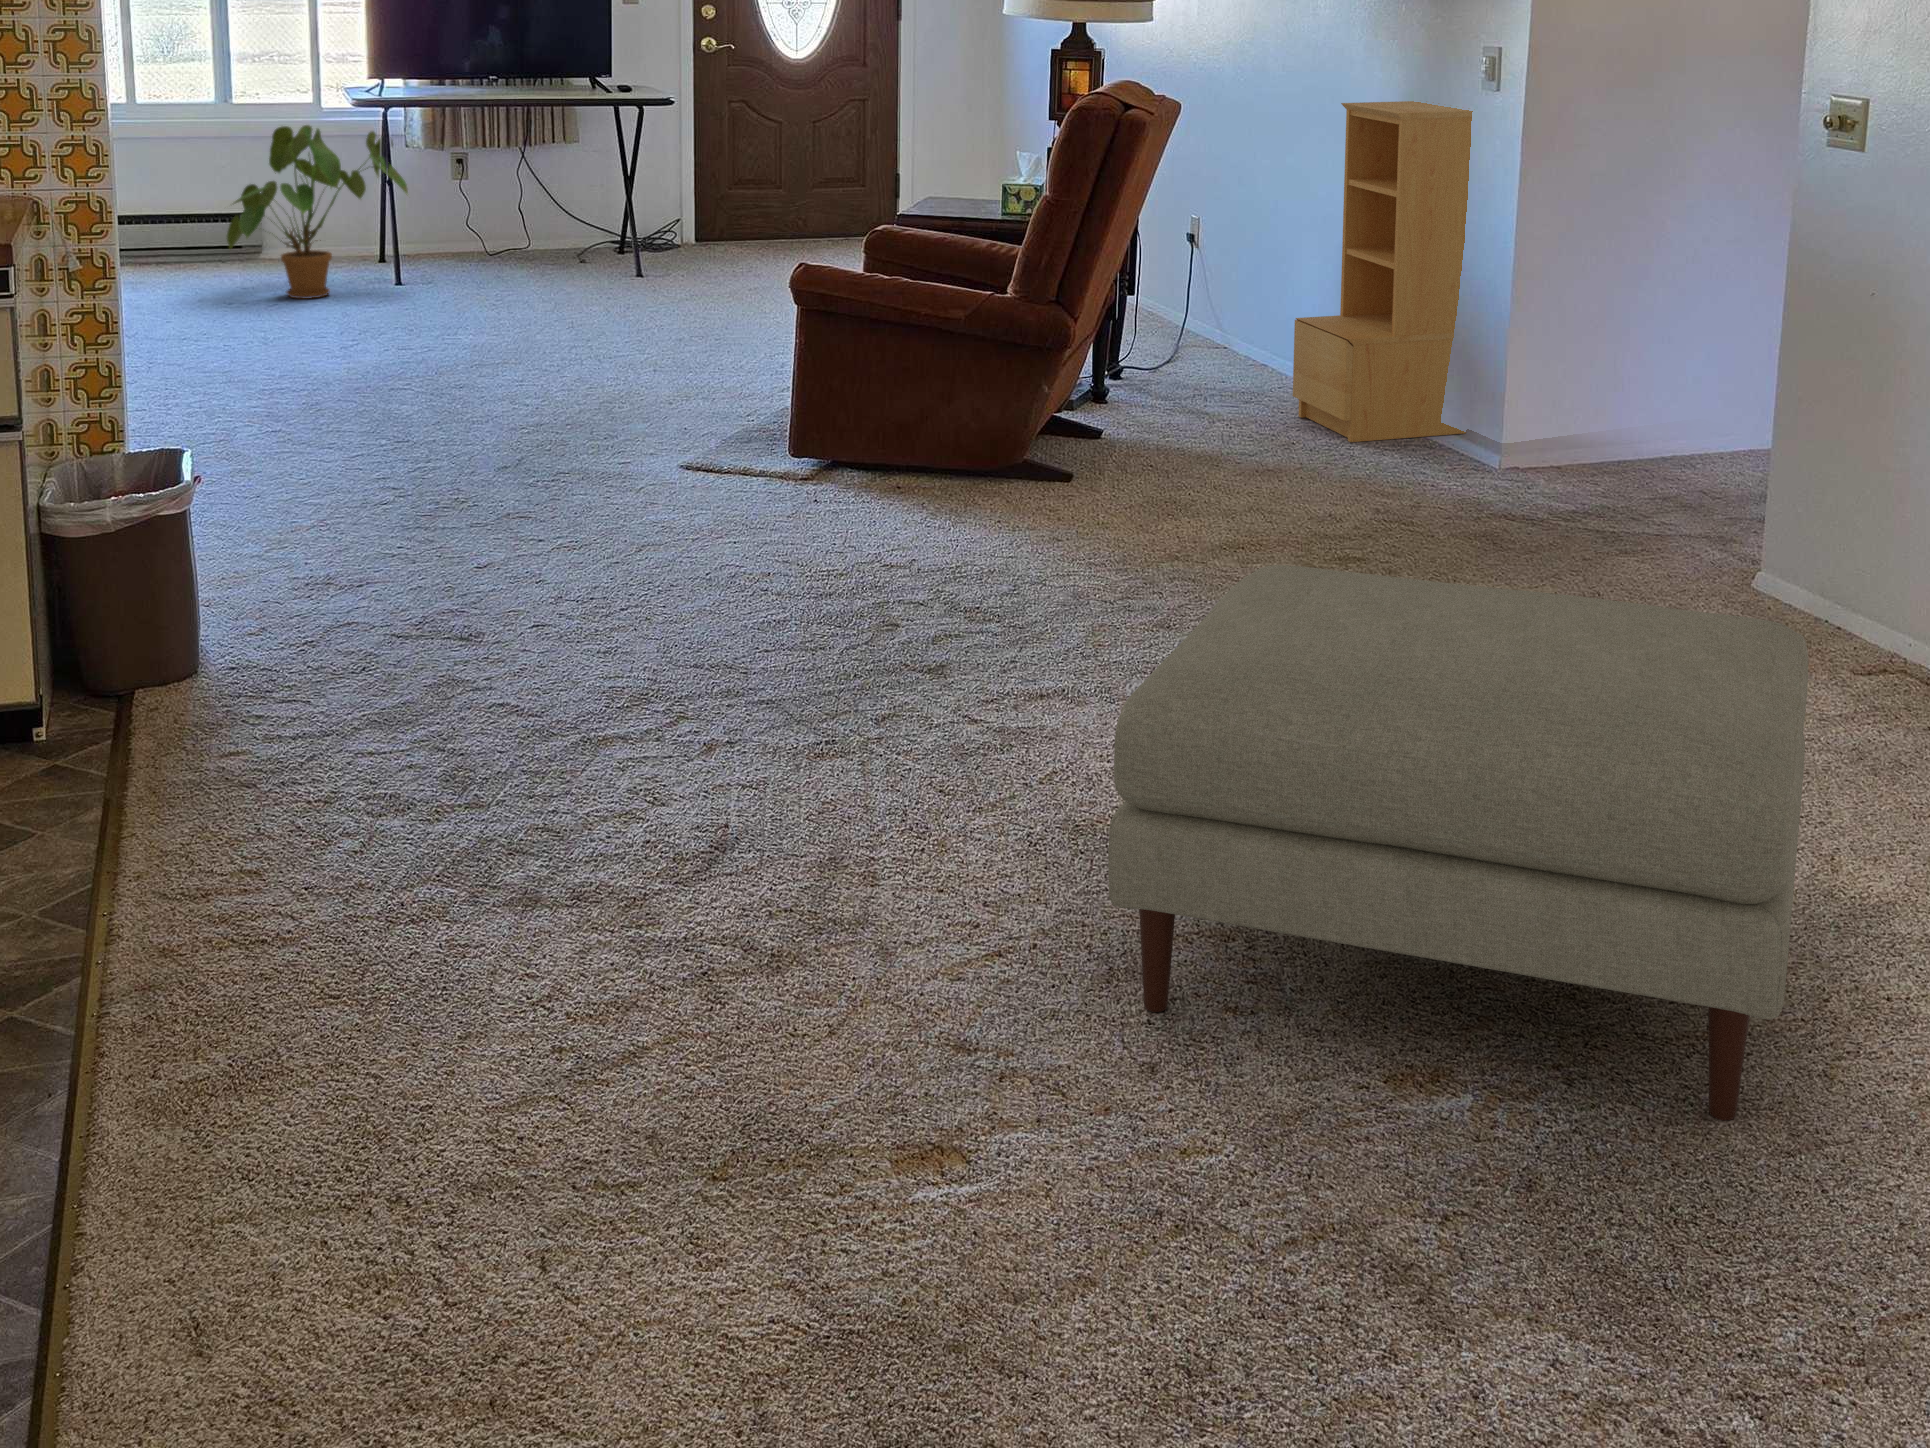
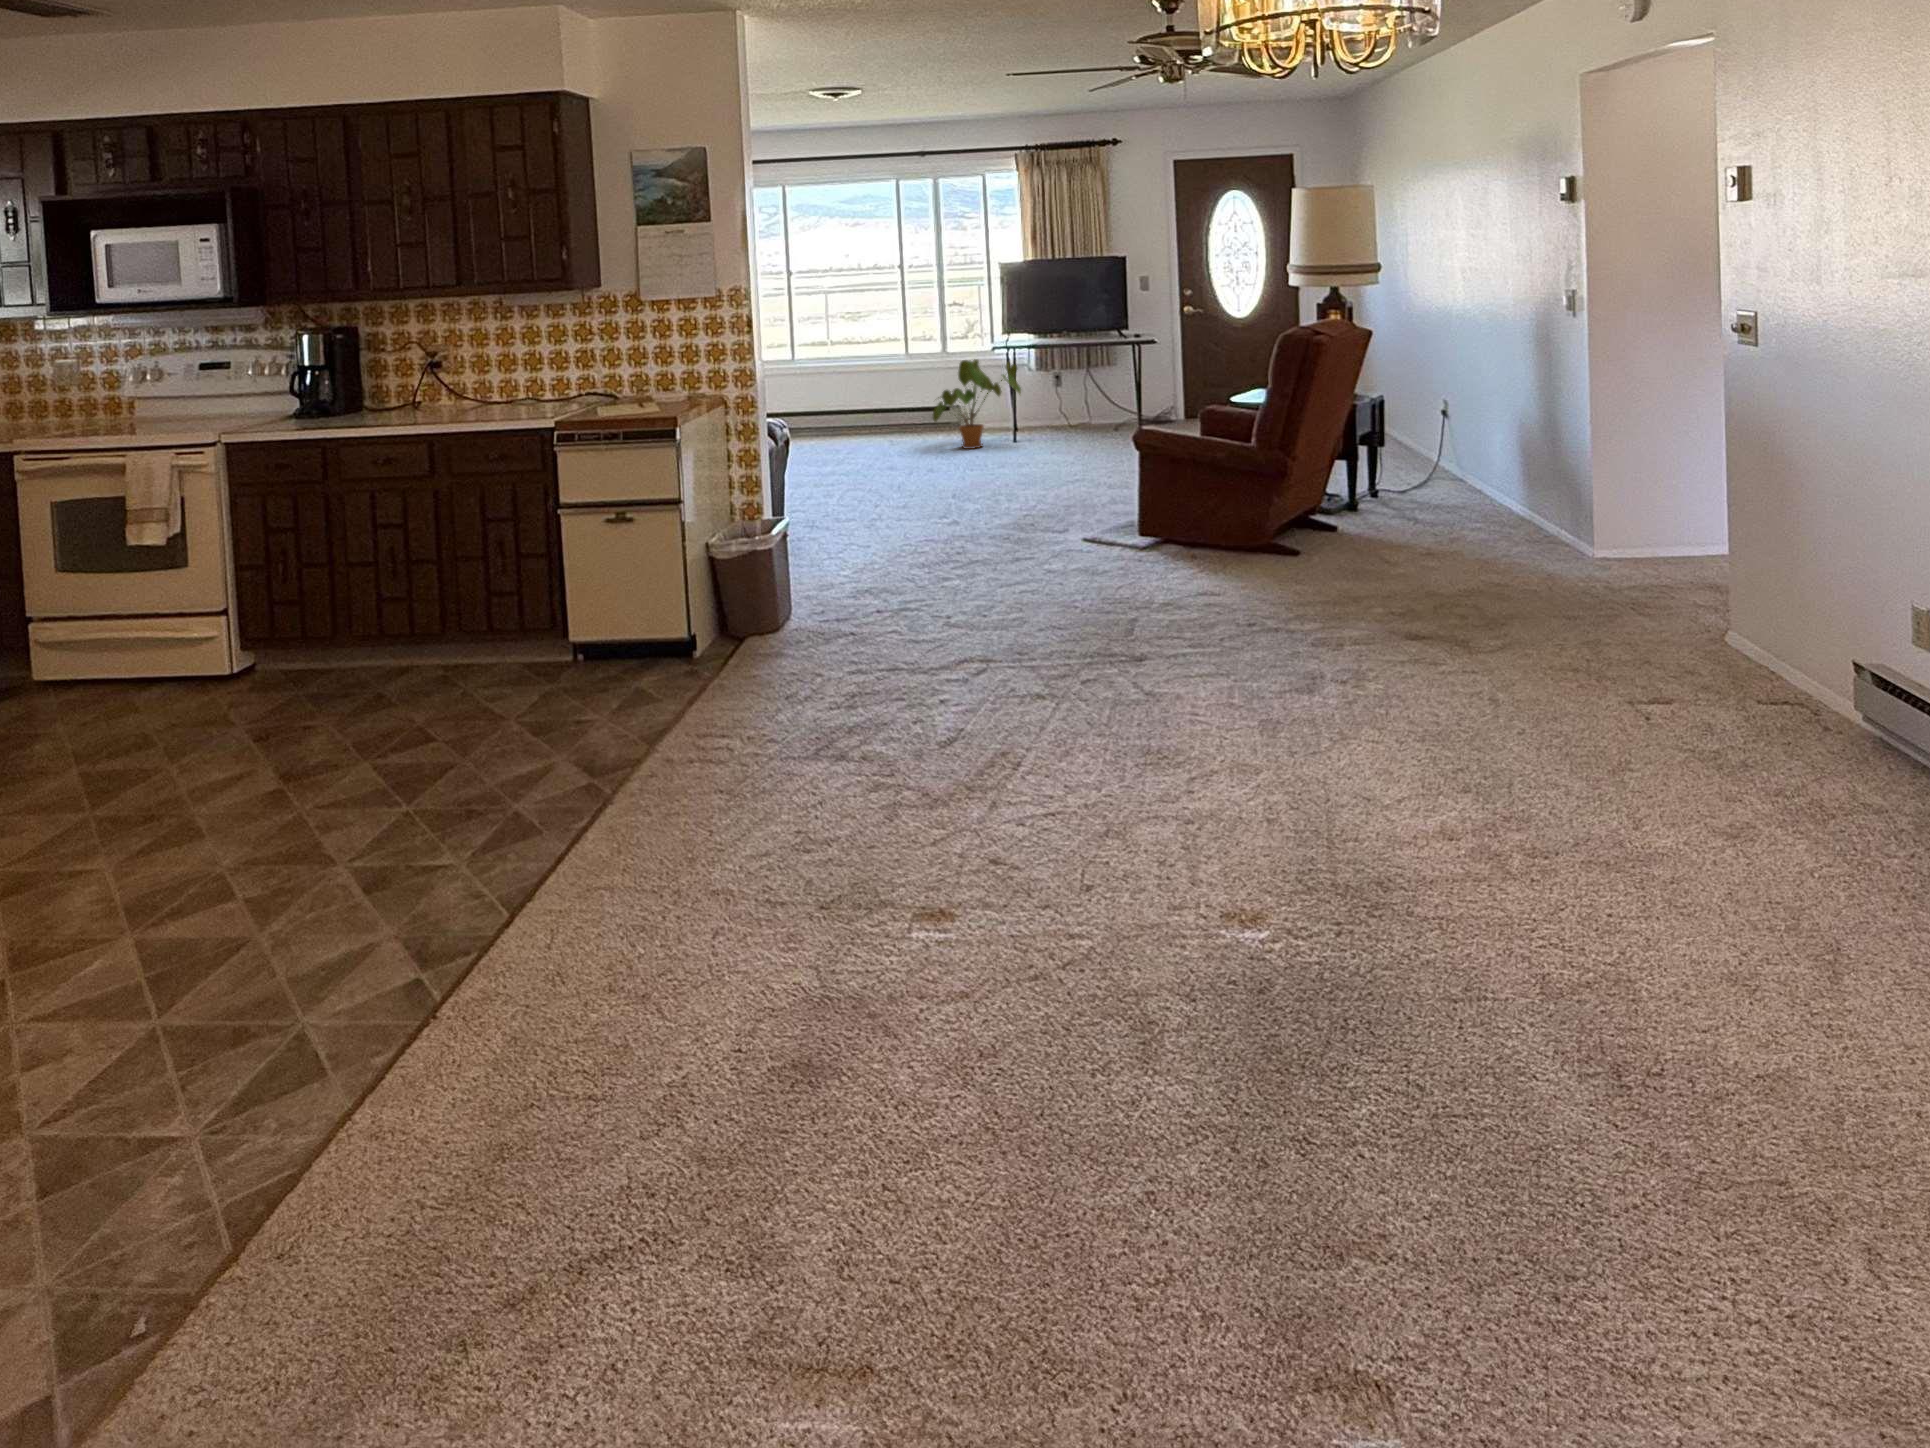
bookshelf: present [1293,101,1473,442] -> none [1452,336,1560,543]
ottoman: present [1108,565,1808,1121] -> none [1051,598,1497,932]

